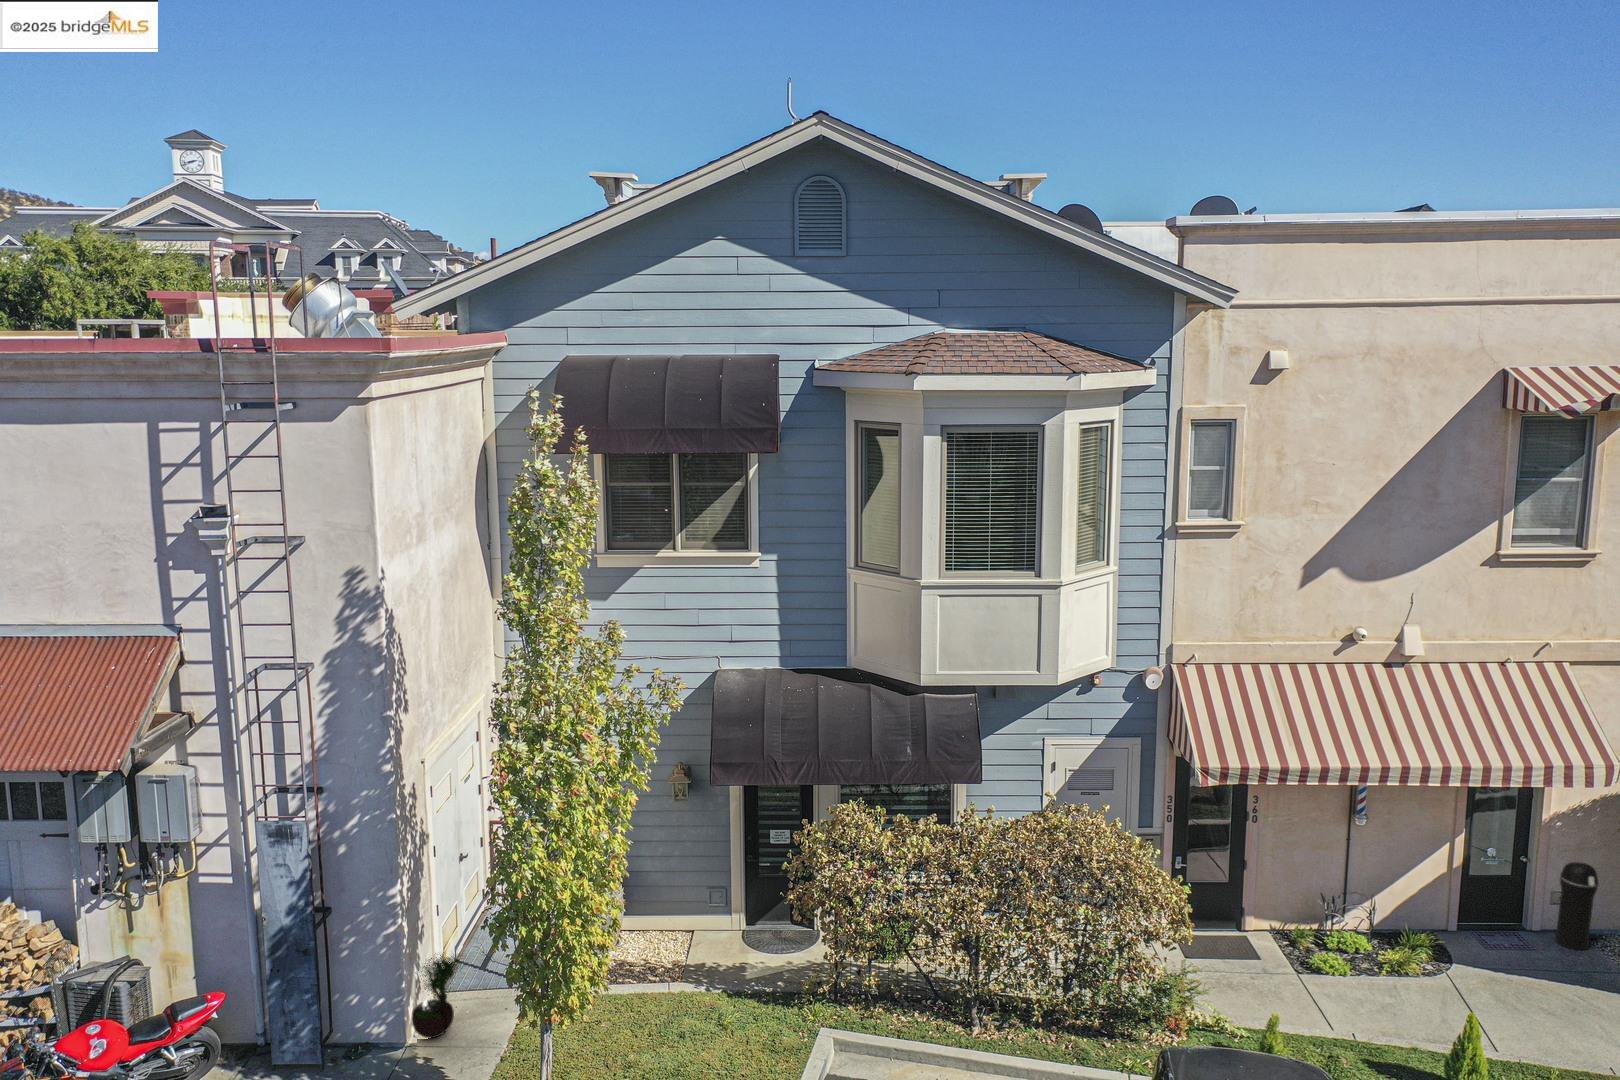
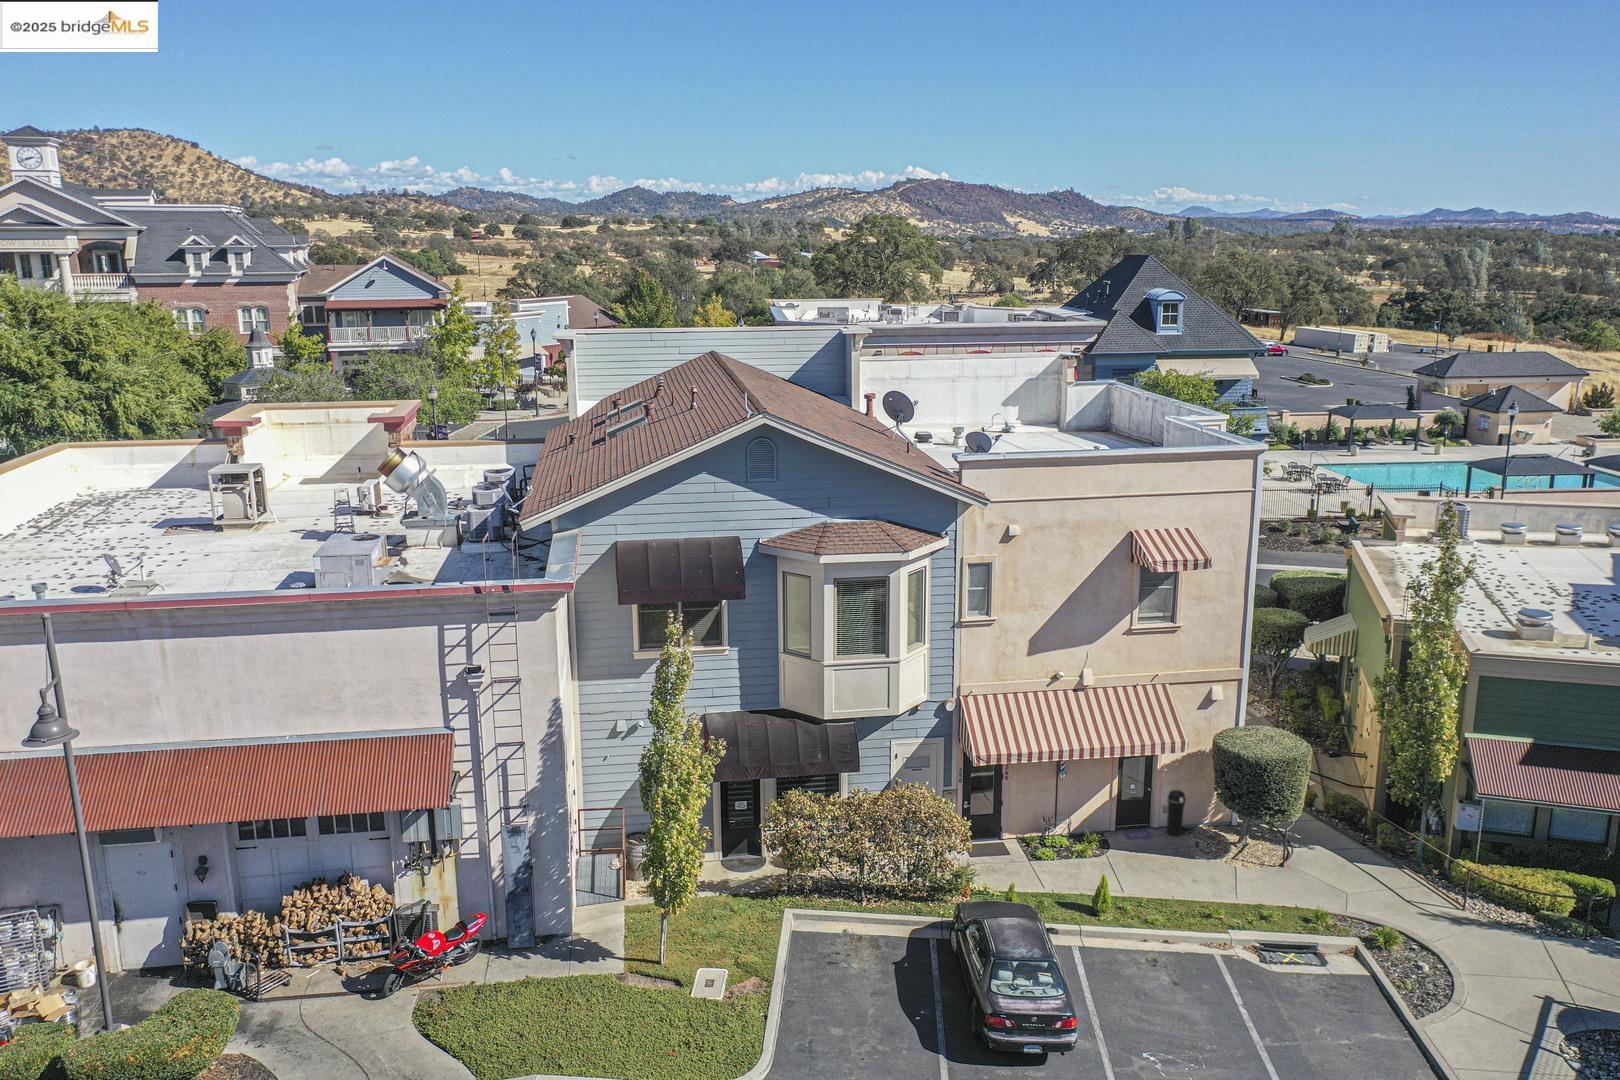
potted tree: present [411,955,464,1038] -> none [575,882,603,929]

